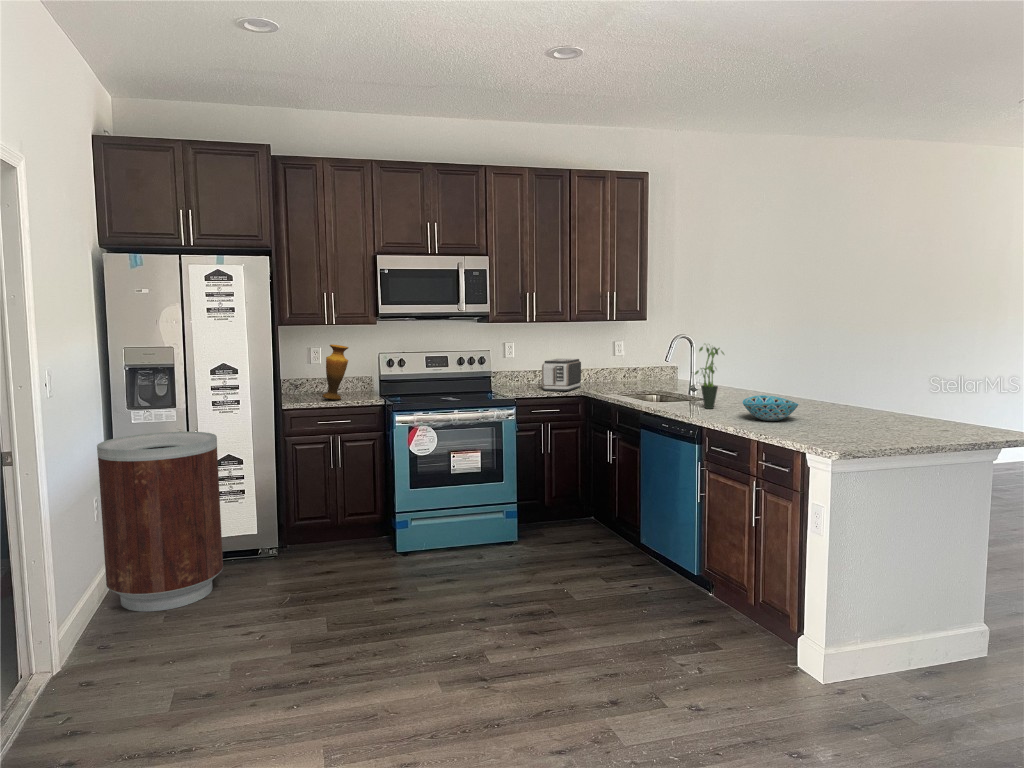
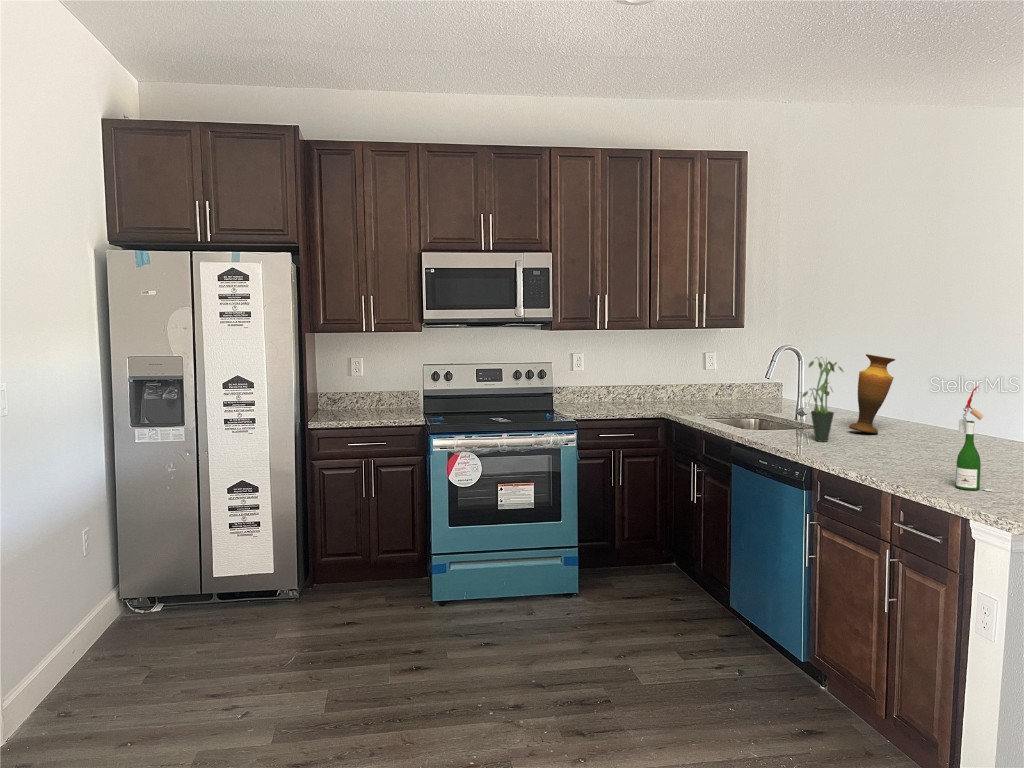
vase: present [322,345,348,400] -> present [849,354,895,434]
toaster: present [542,359,581,391] -> none [613,373,662,412]
wine bottle: none [798,363,821,435] -> present [956,386,992,491]
bowl: present [743,395,798,421] -> none [869,427,952,464]
trash can: present [97,432,223,612] -> none [82,453,227,665]

